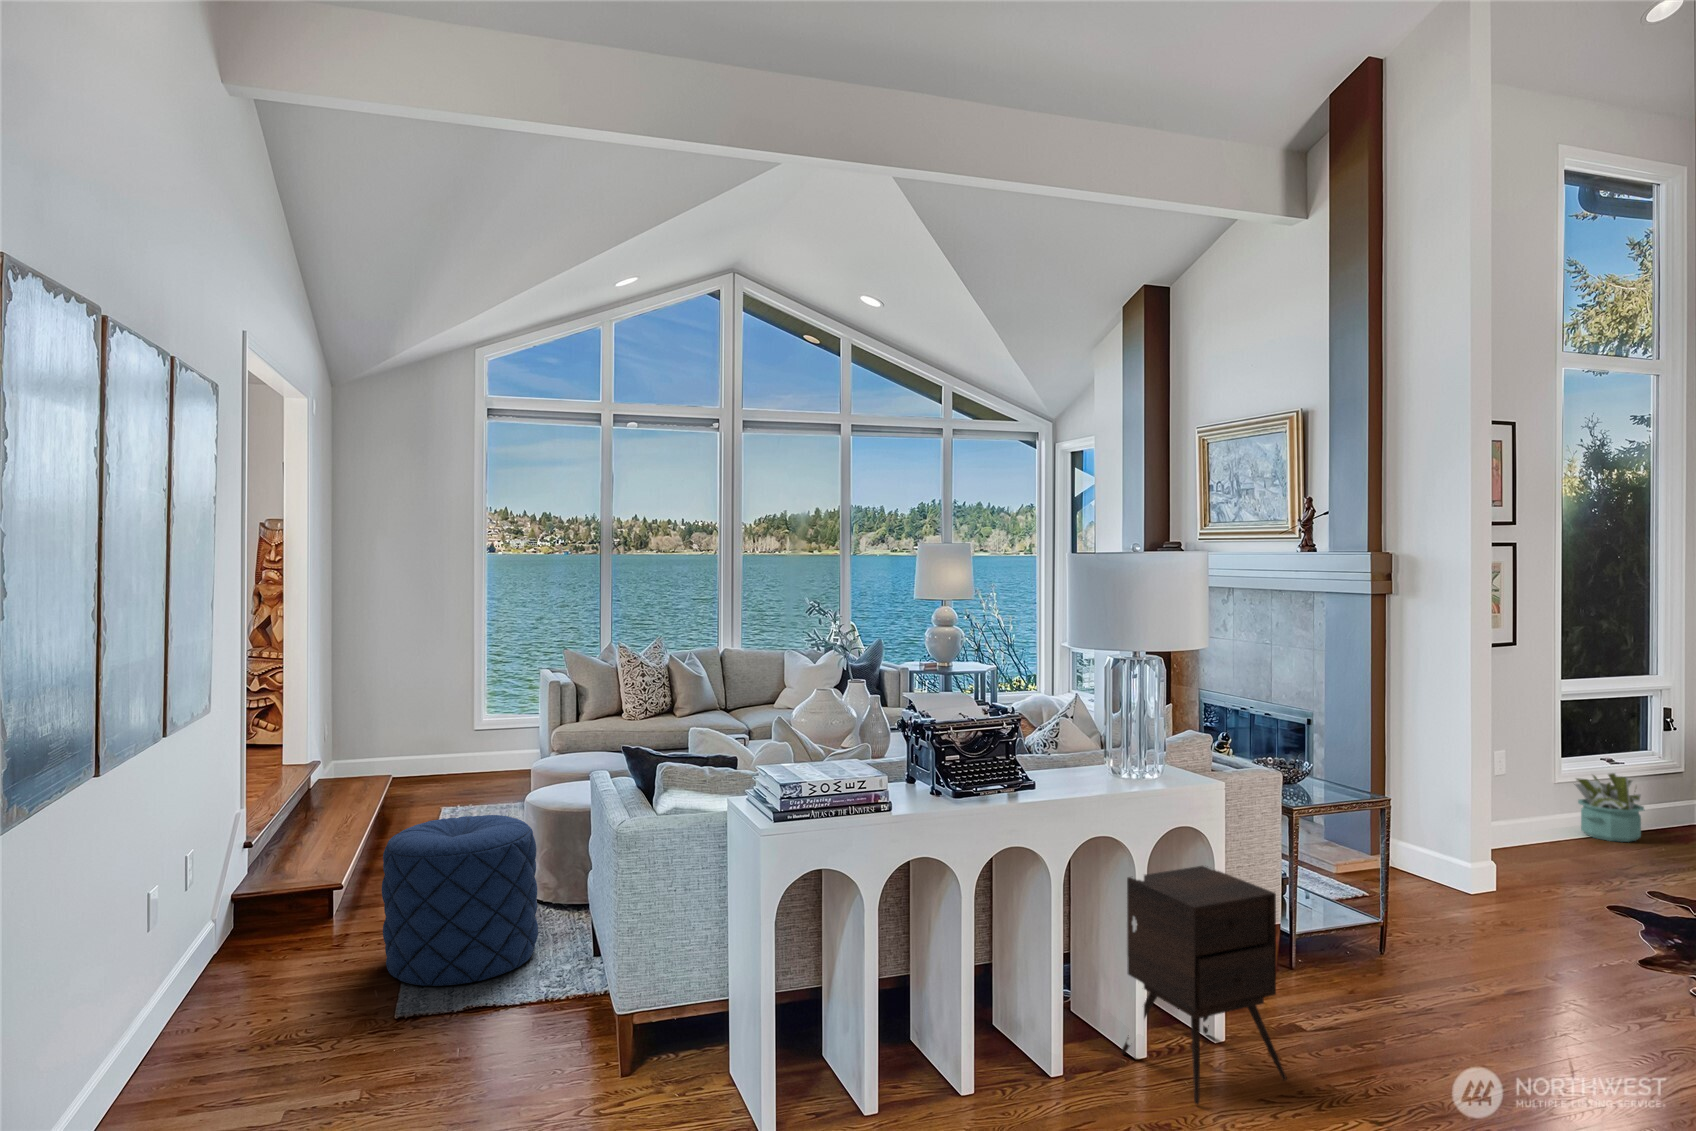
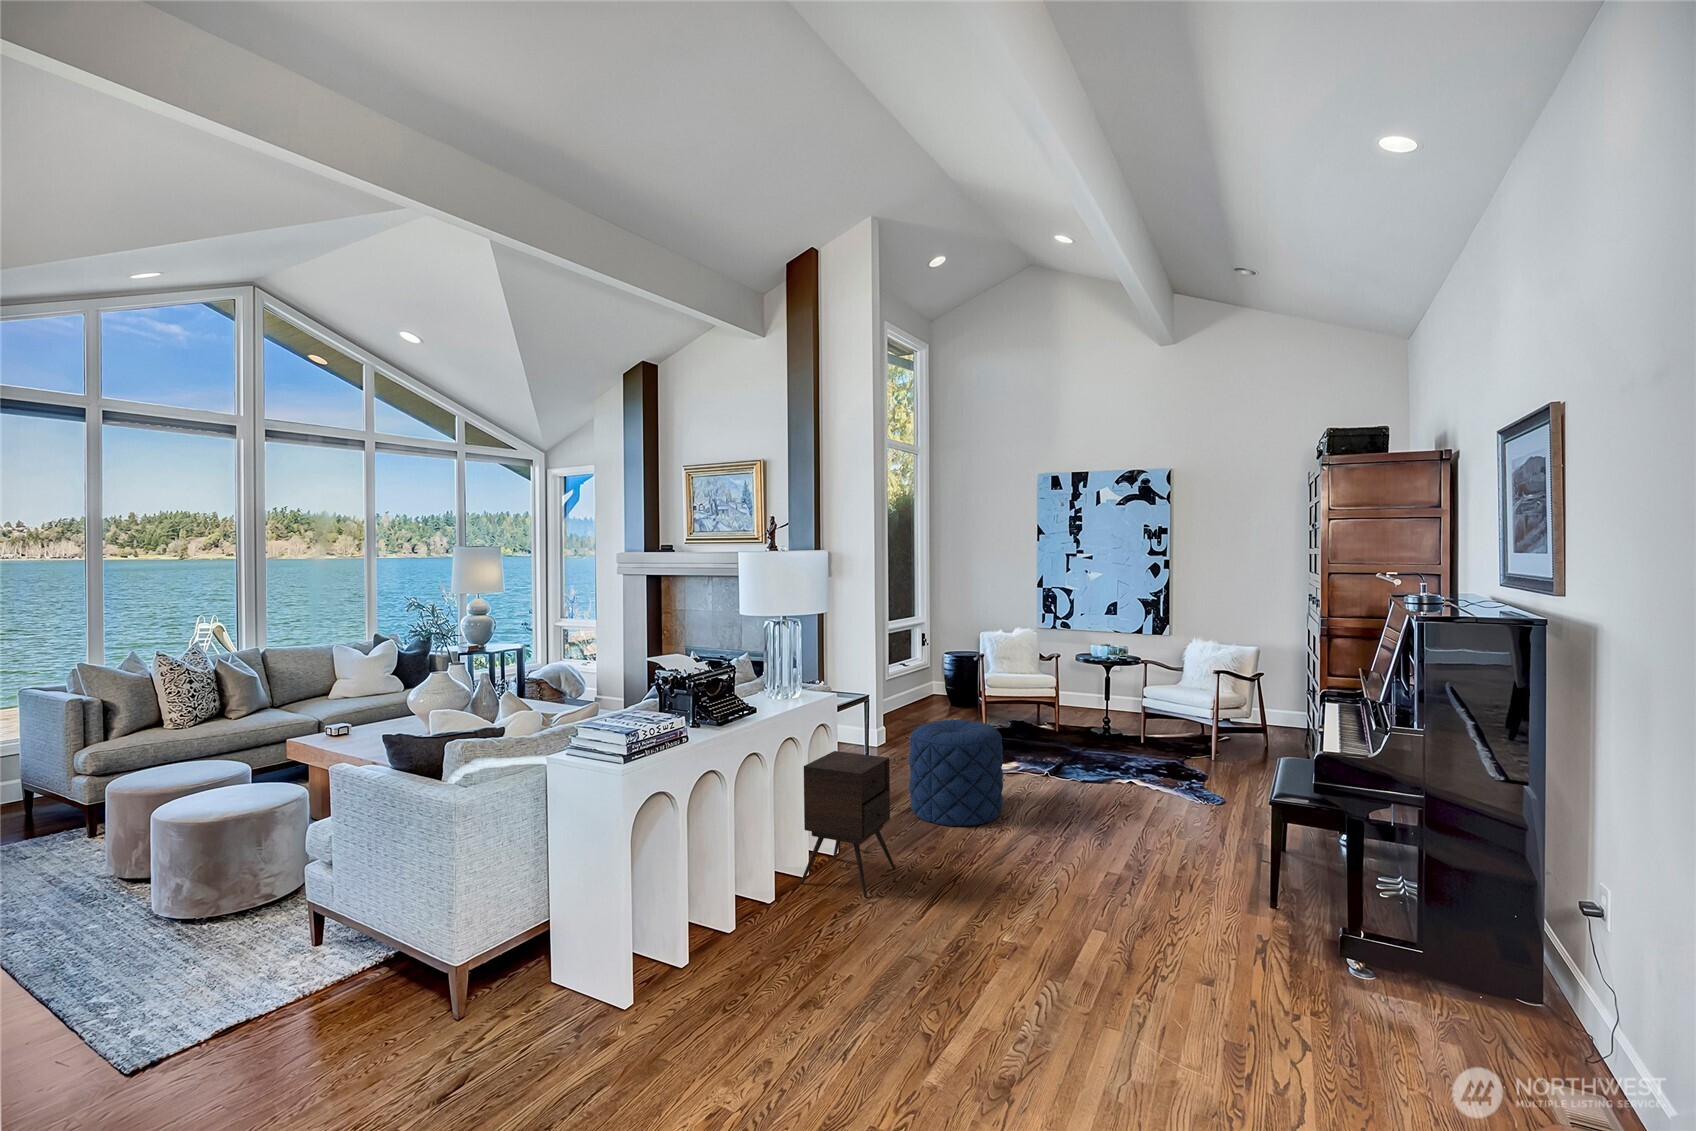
decorative plant: present [1574,773,1644,842] -> none [905,674,940,712]
pouf: present [382,815,538,986] -> present [909,720,1003,826]

